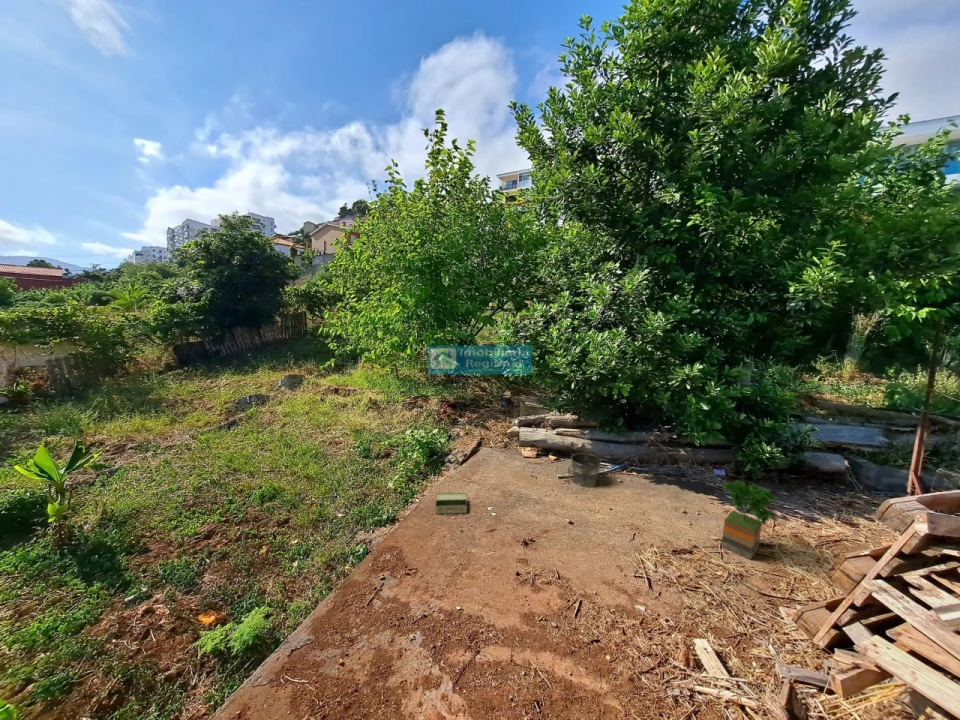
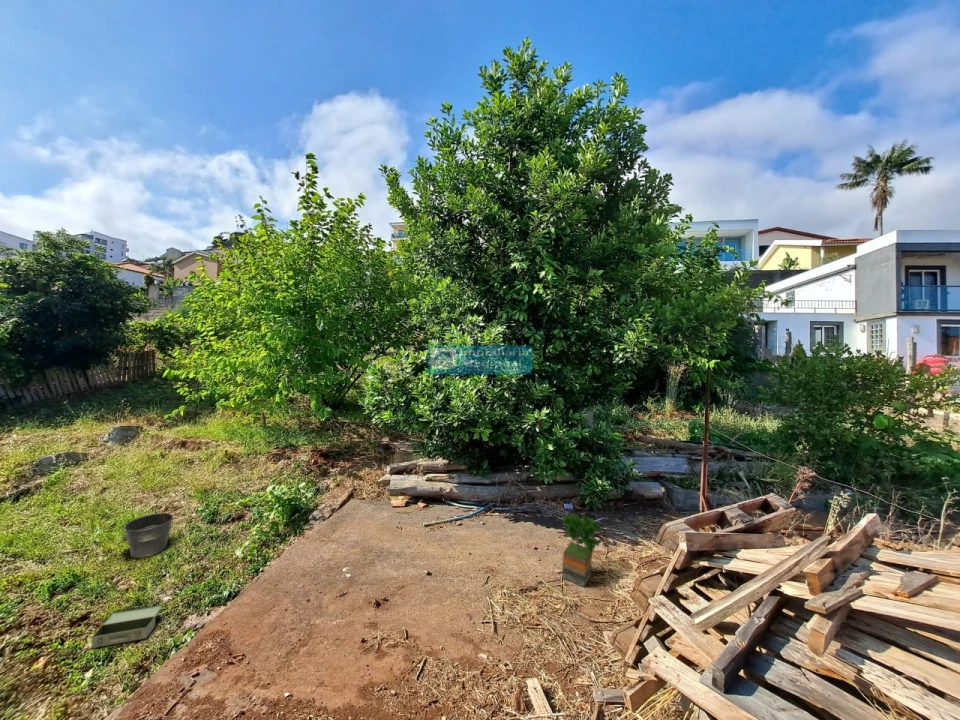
bucket: present [568,453,601,487] -> present [121,513,173,558]
toolbox: present [435,493,467,514] -> present [92,605,163,648]

